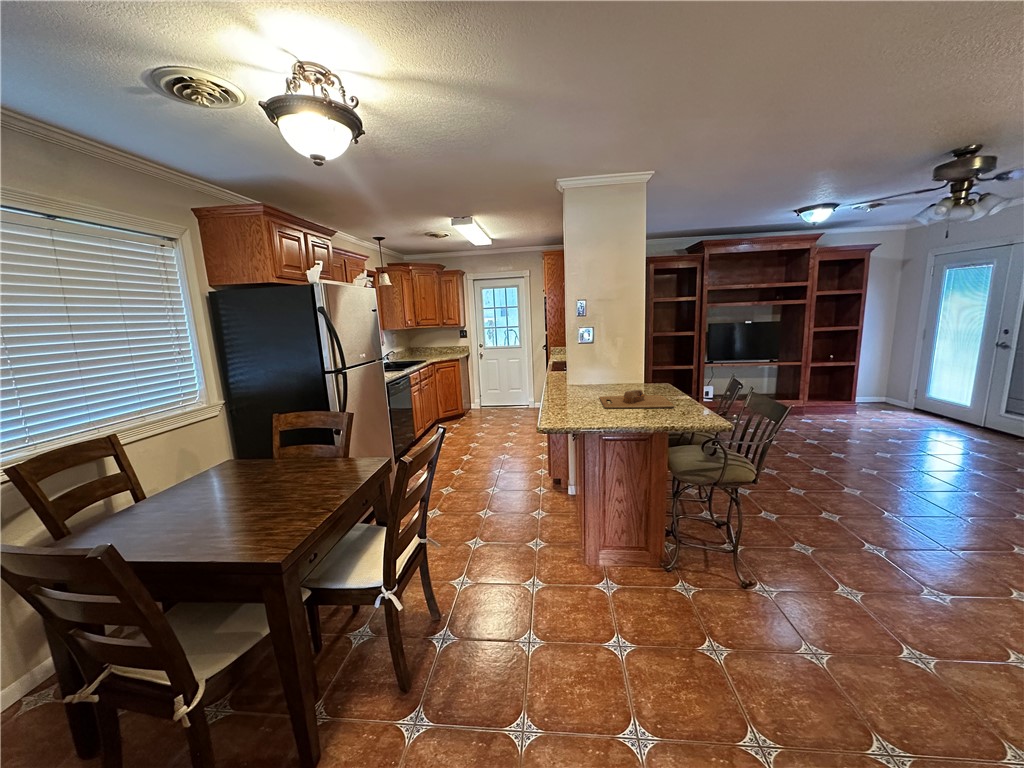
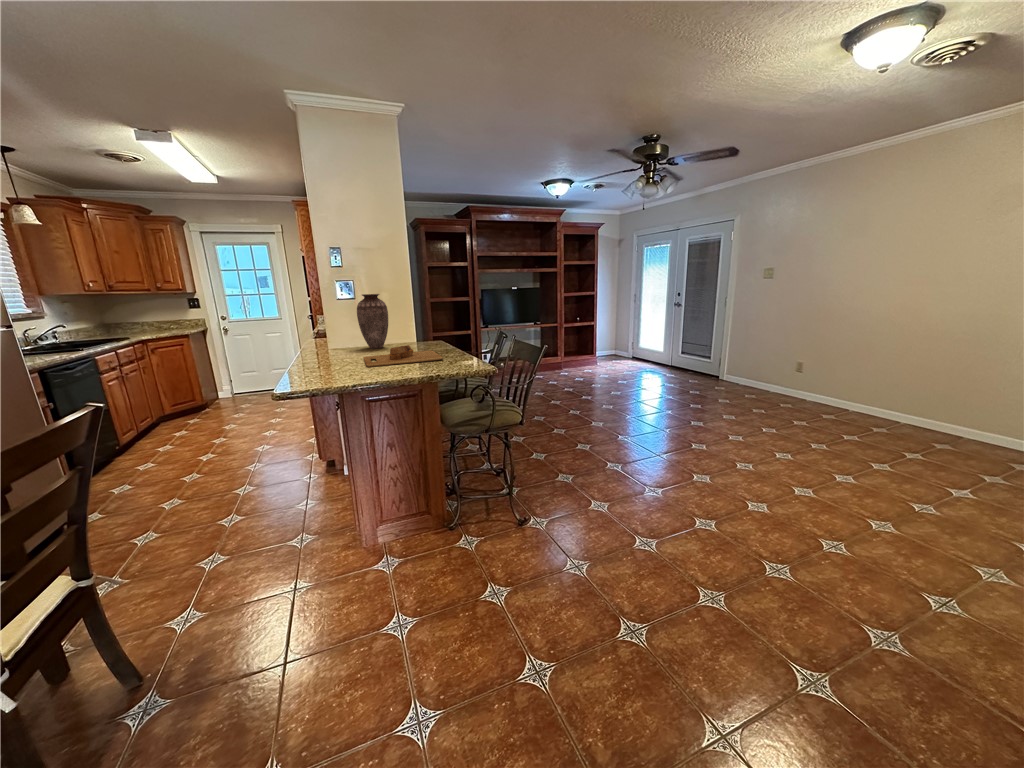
vase: none [594,339,621,387] -> present [357,294,388,348]

